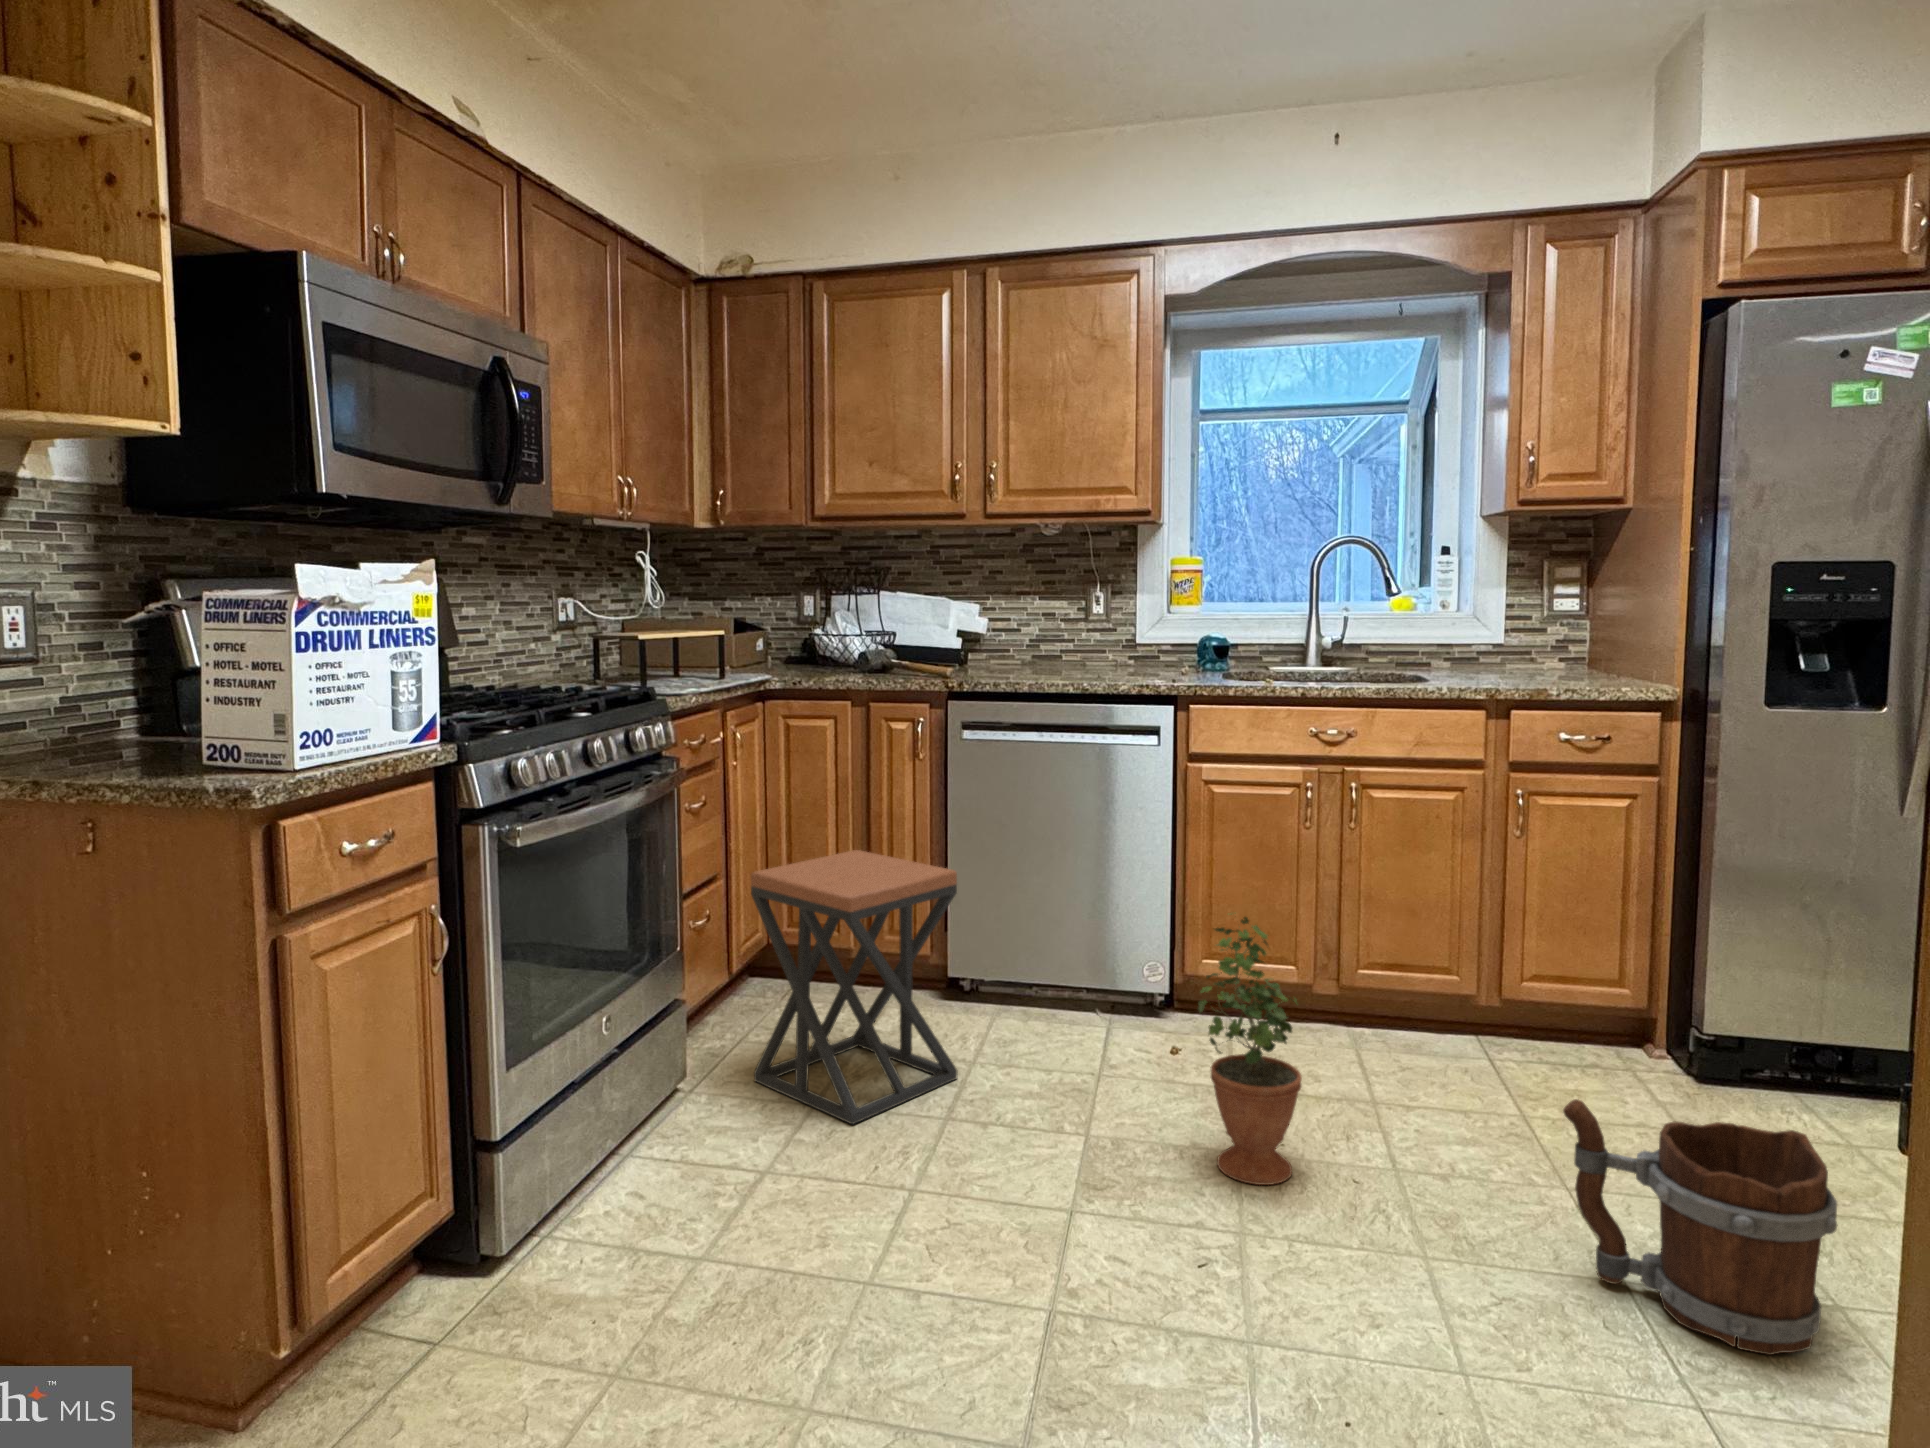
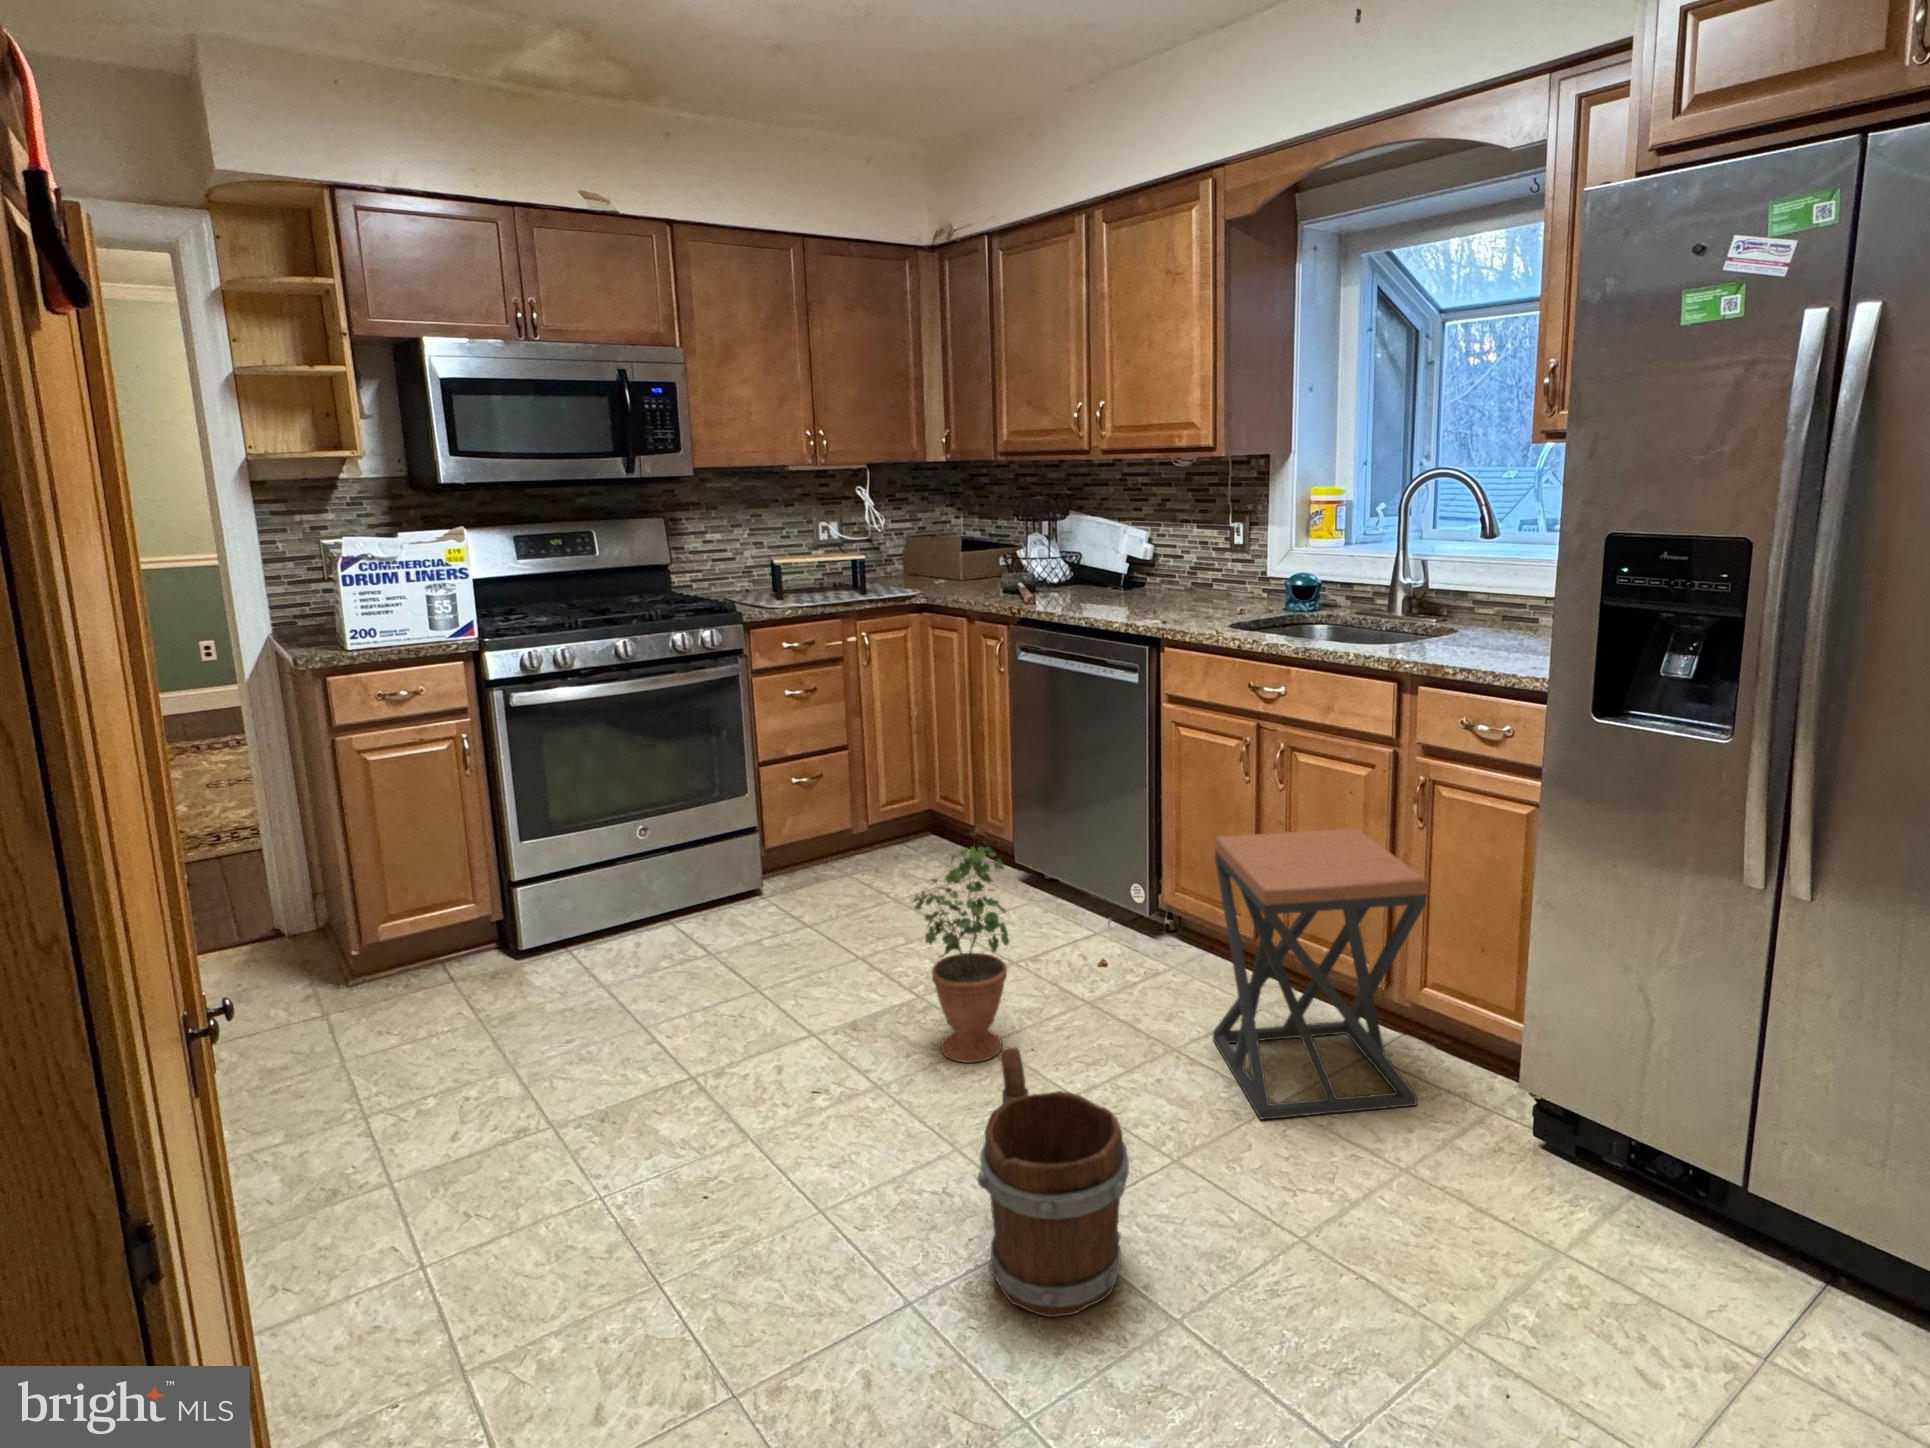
stool: present [751,850,958,1124] -> present [1213,828,1427,1119]

